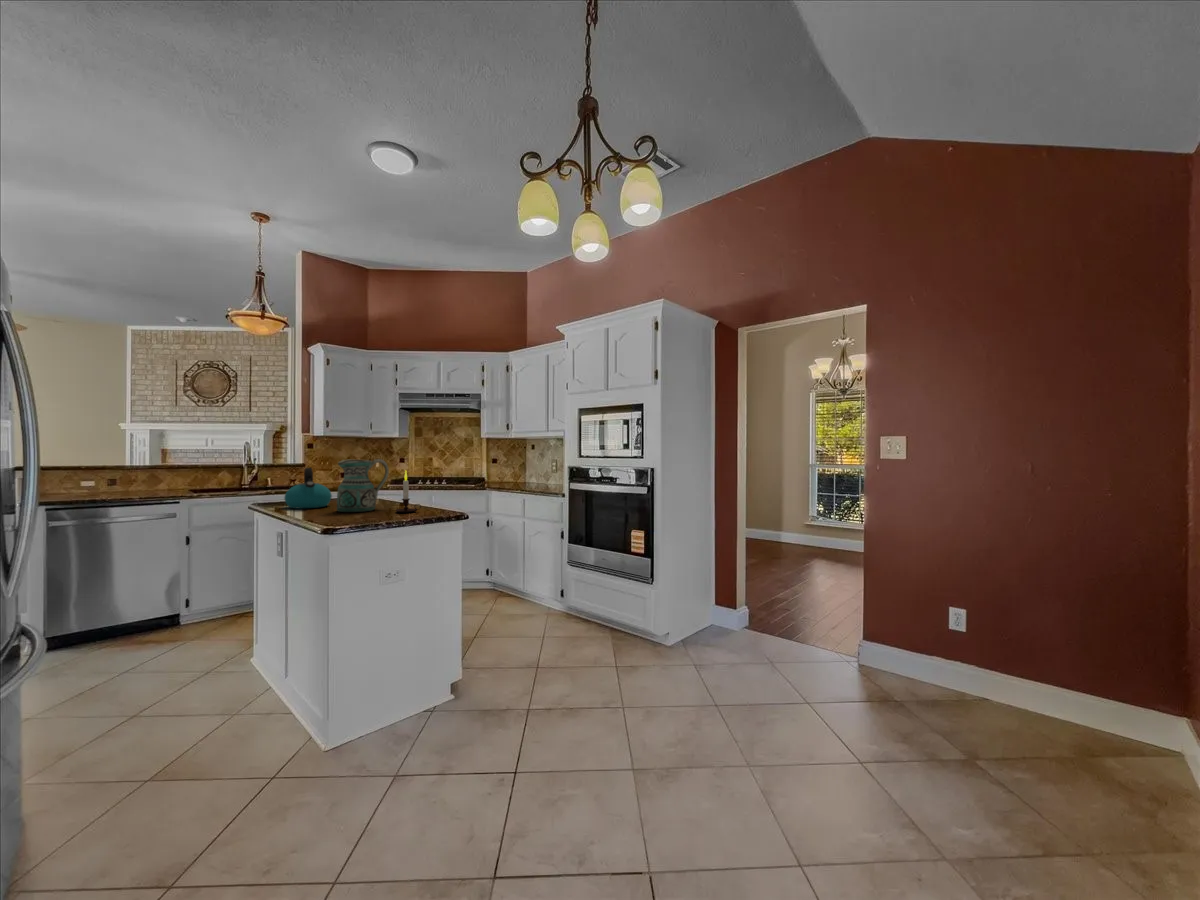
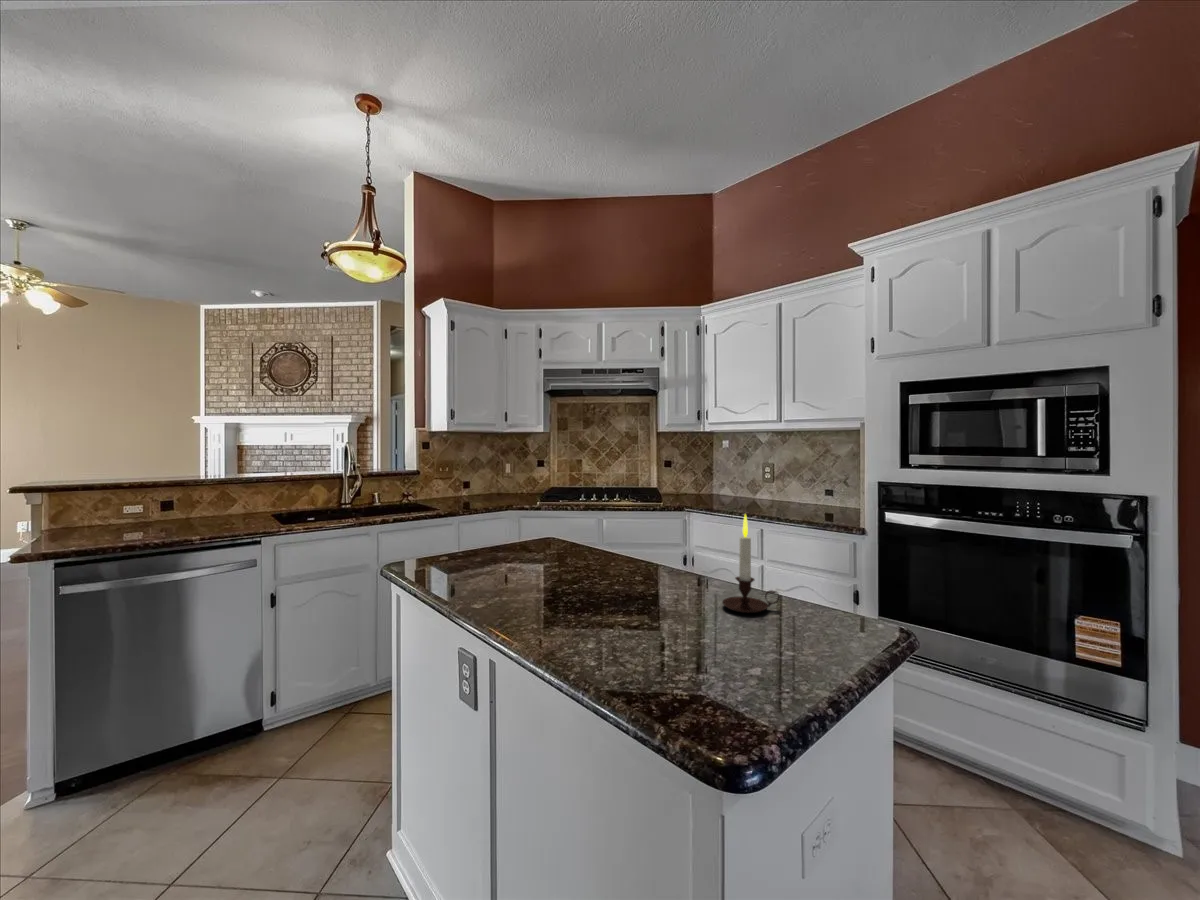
ceramic pitcher: present [337,459,389,512] -> none [584,484,676,608]
kettle: present [285,468,332,509] -> none [464,499,547,586]

